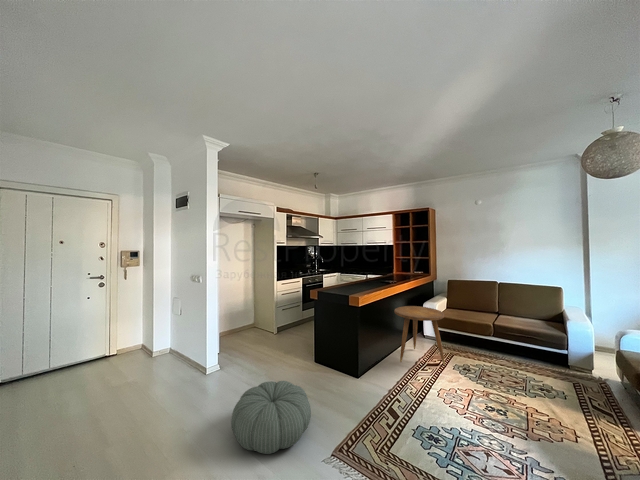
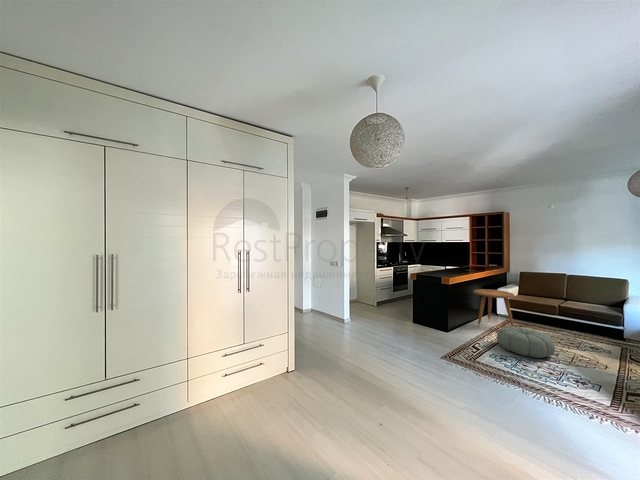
pouf: present [231,381,311,454] -> present [497,326,555,358]

